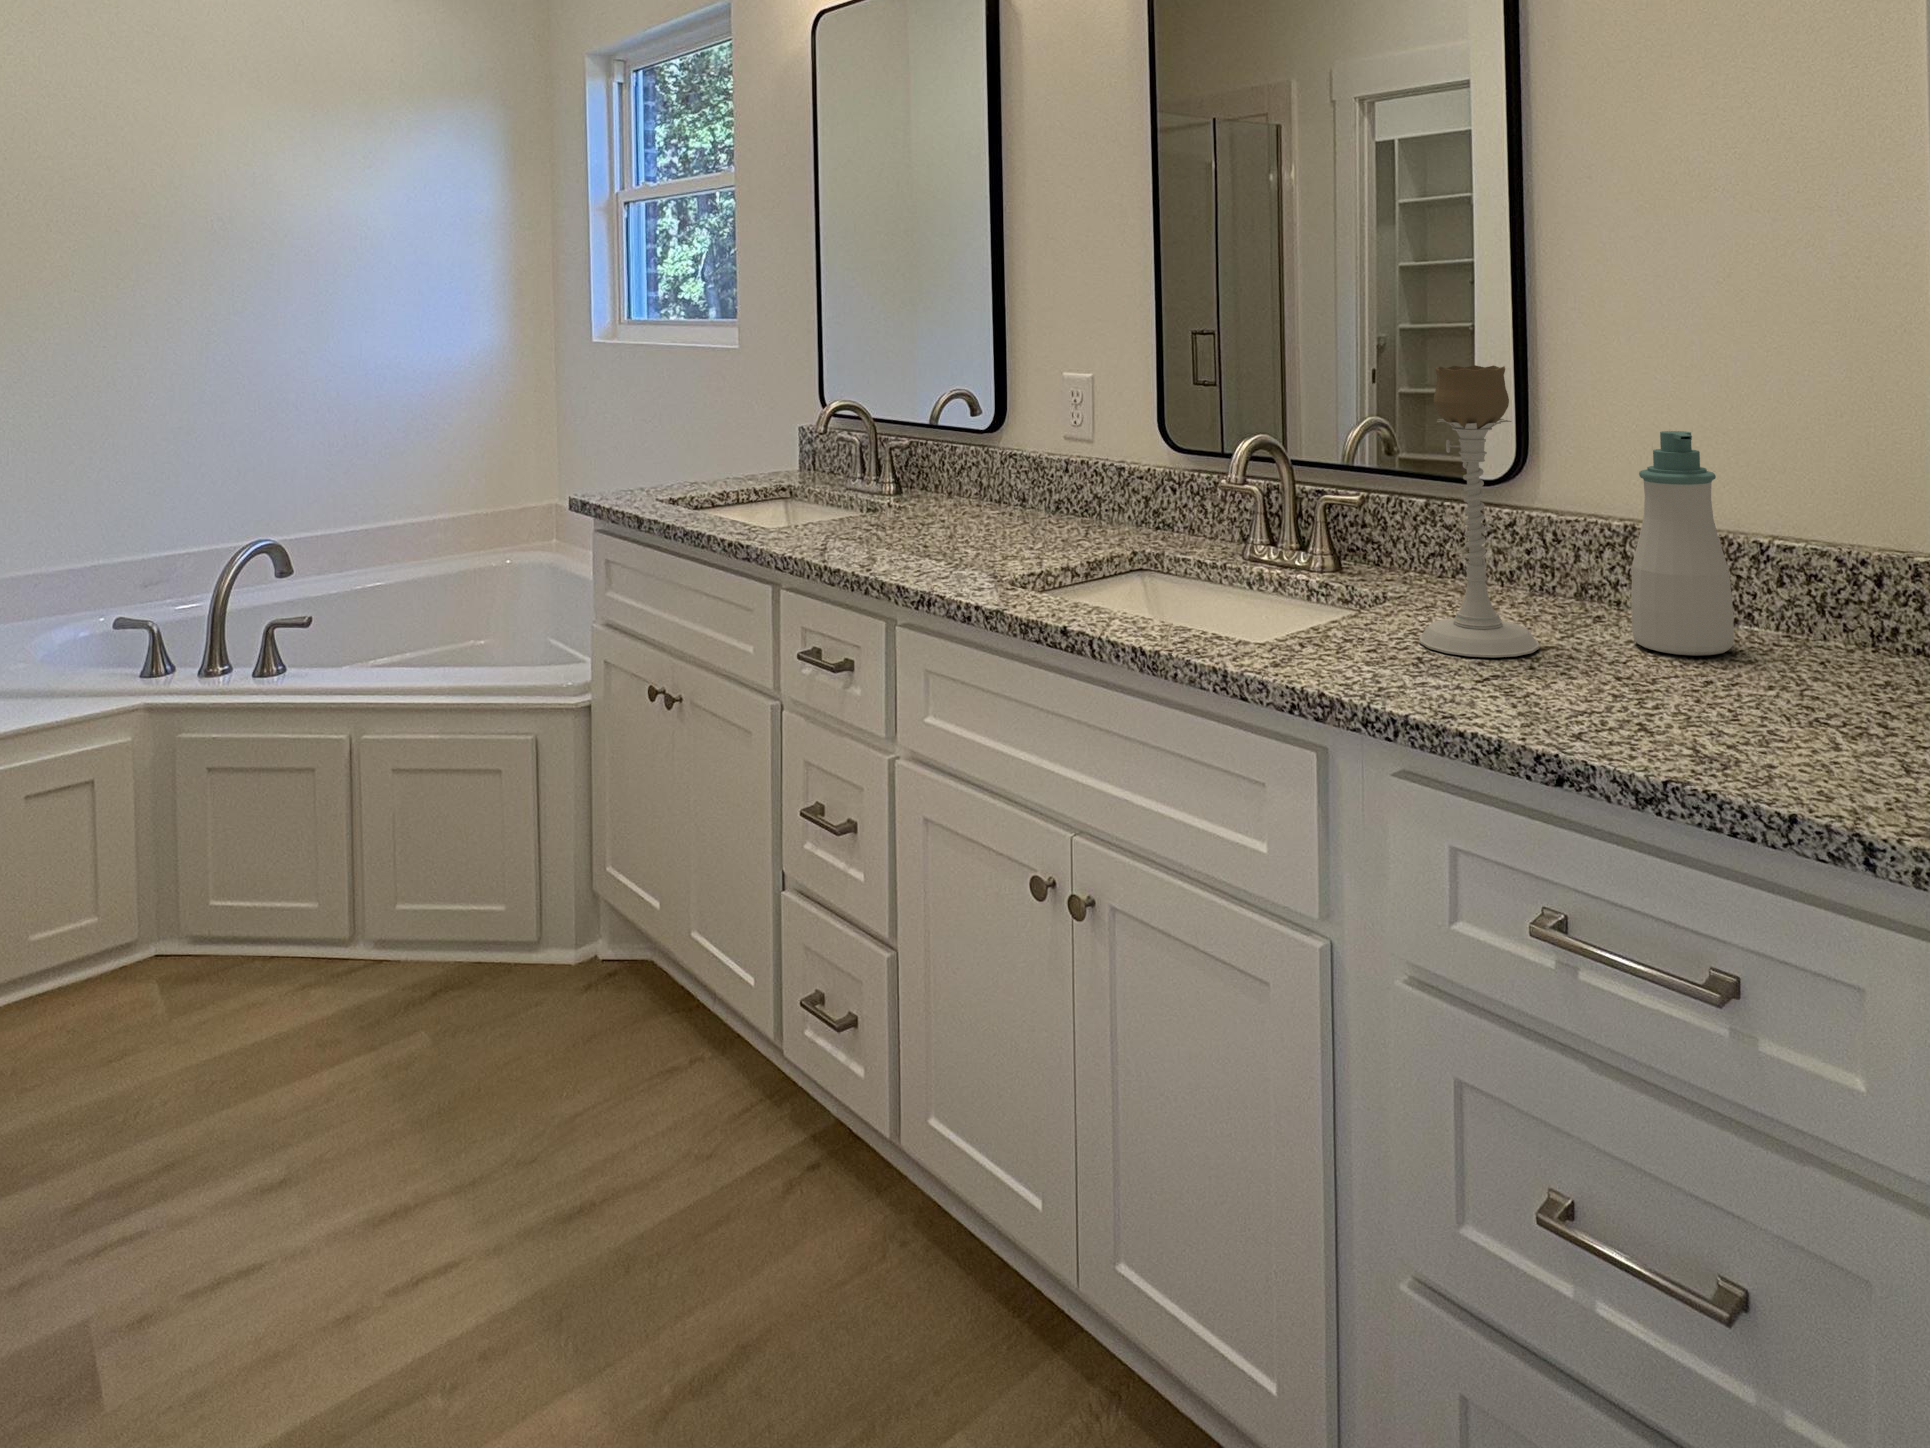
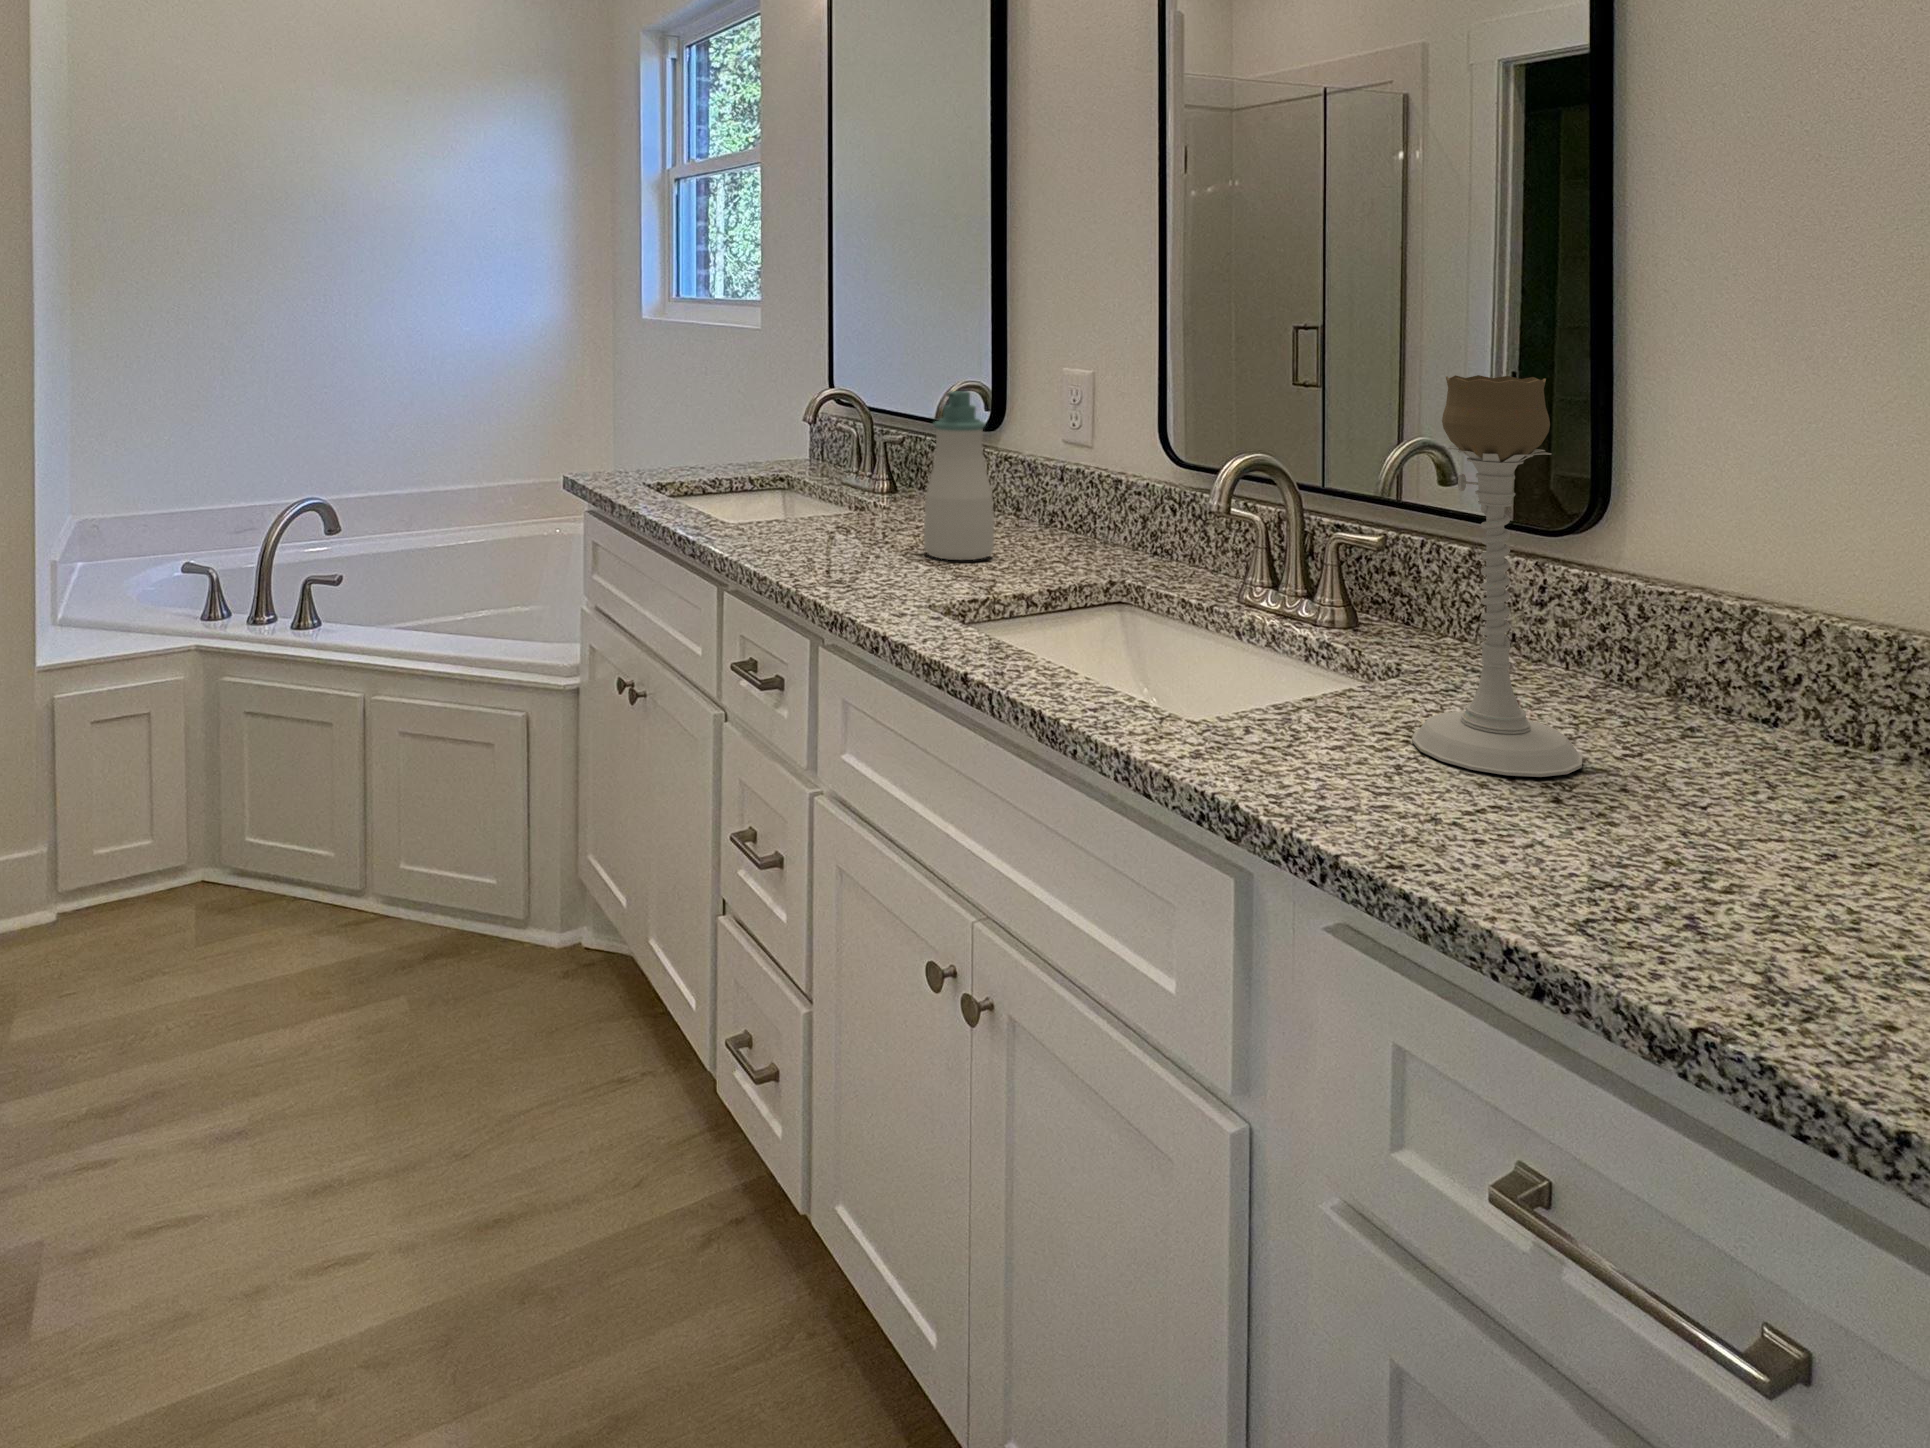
soap bottle: present [1631,431,1734,655] -> present [924,391,994,560]

